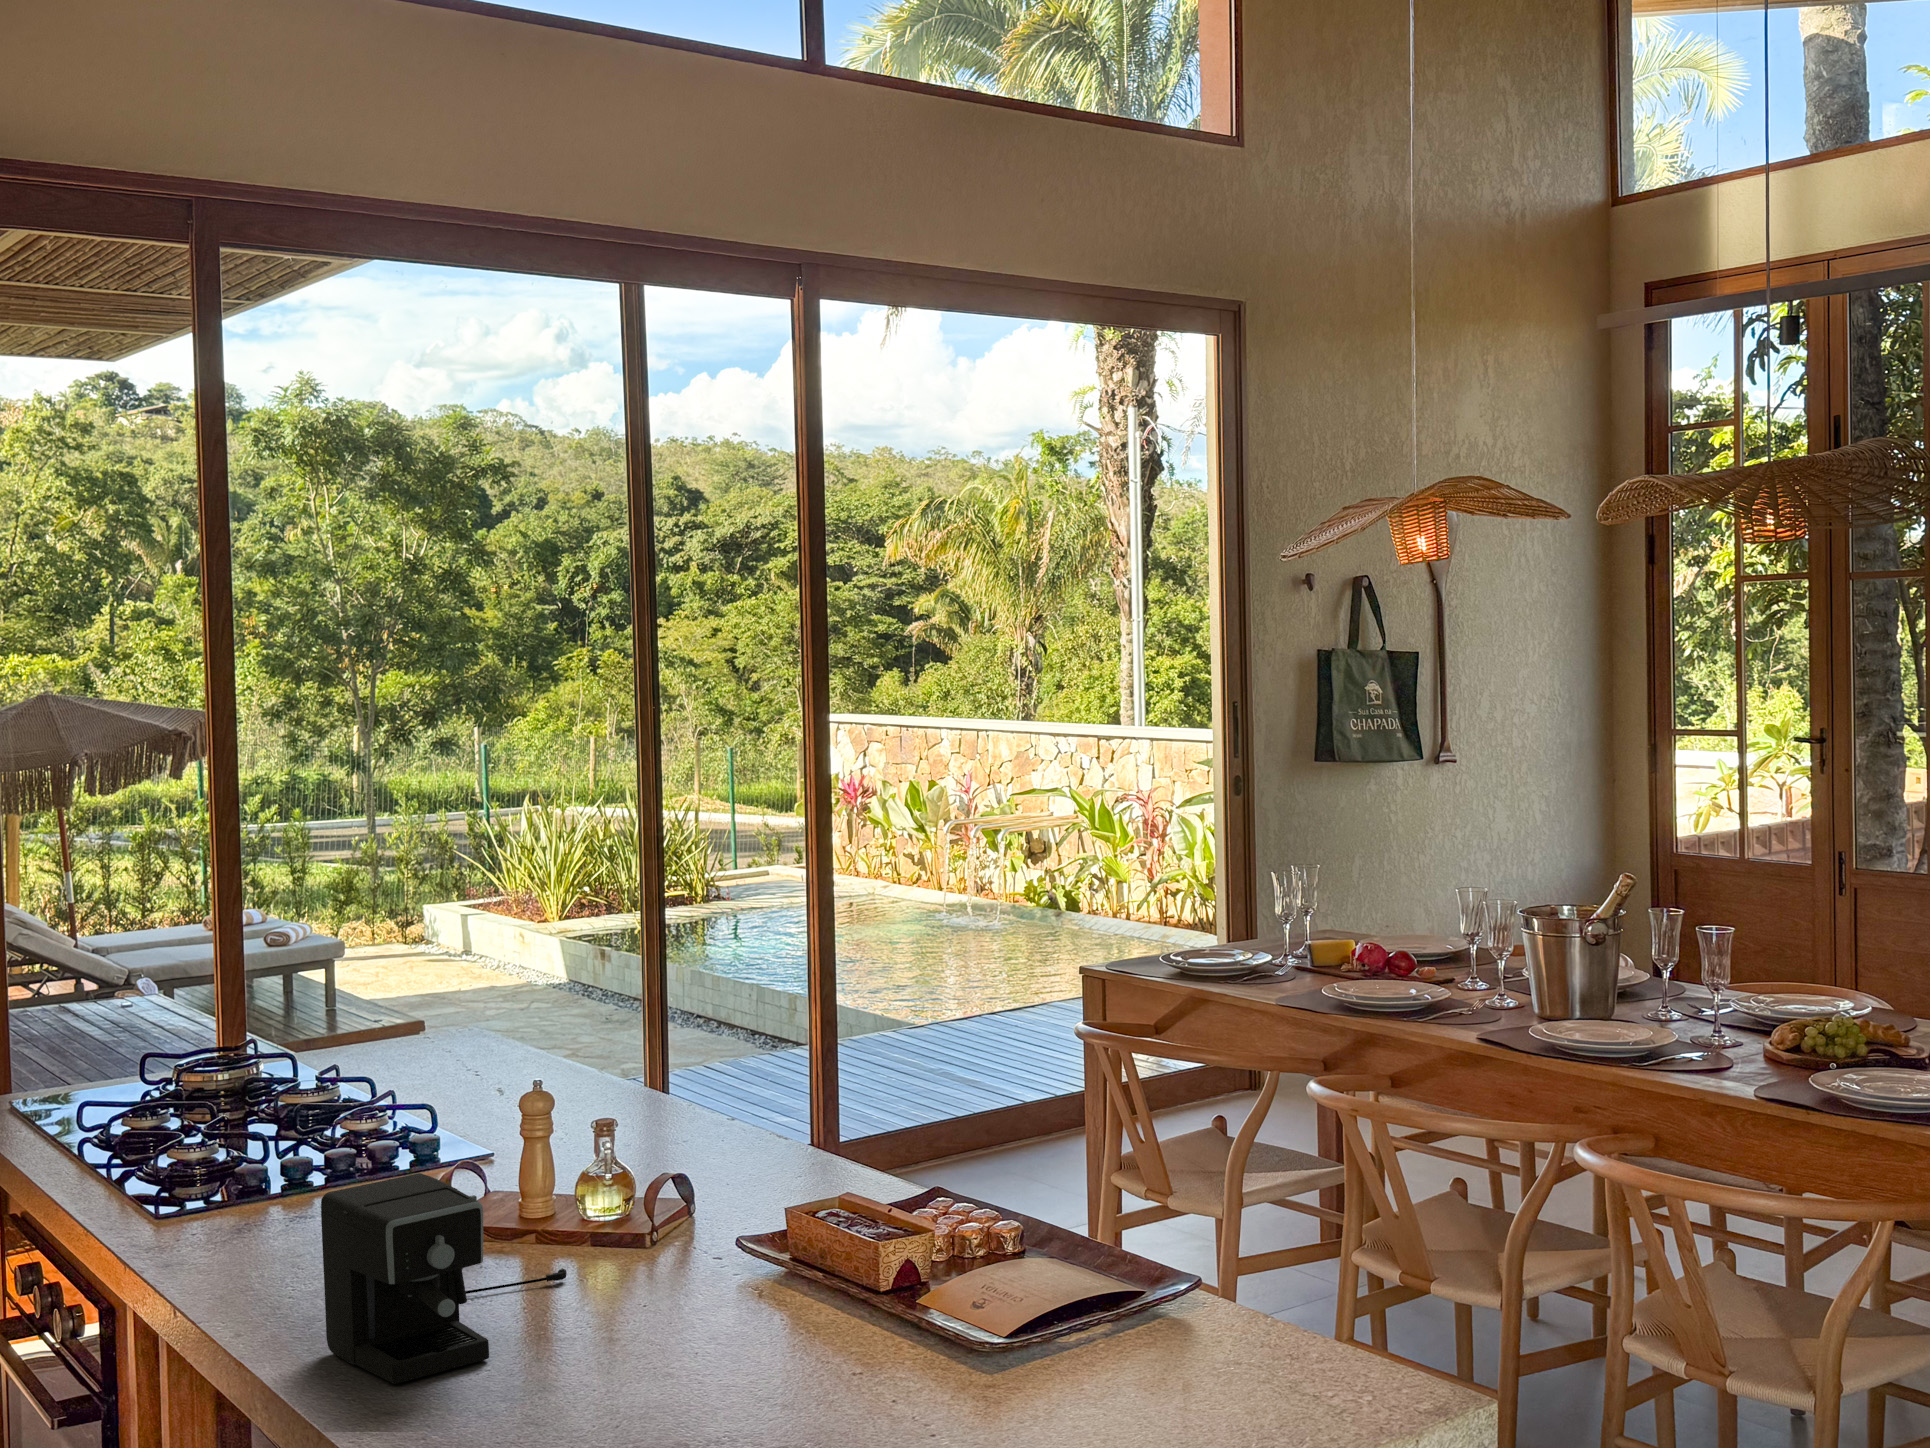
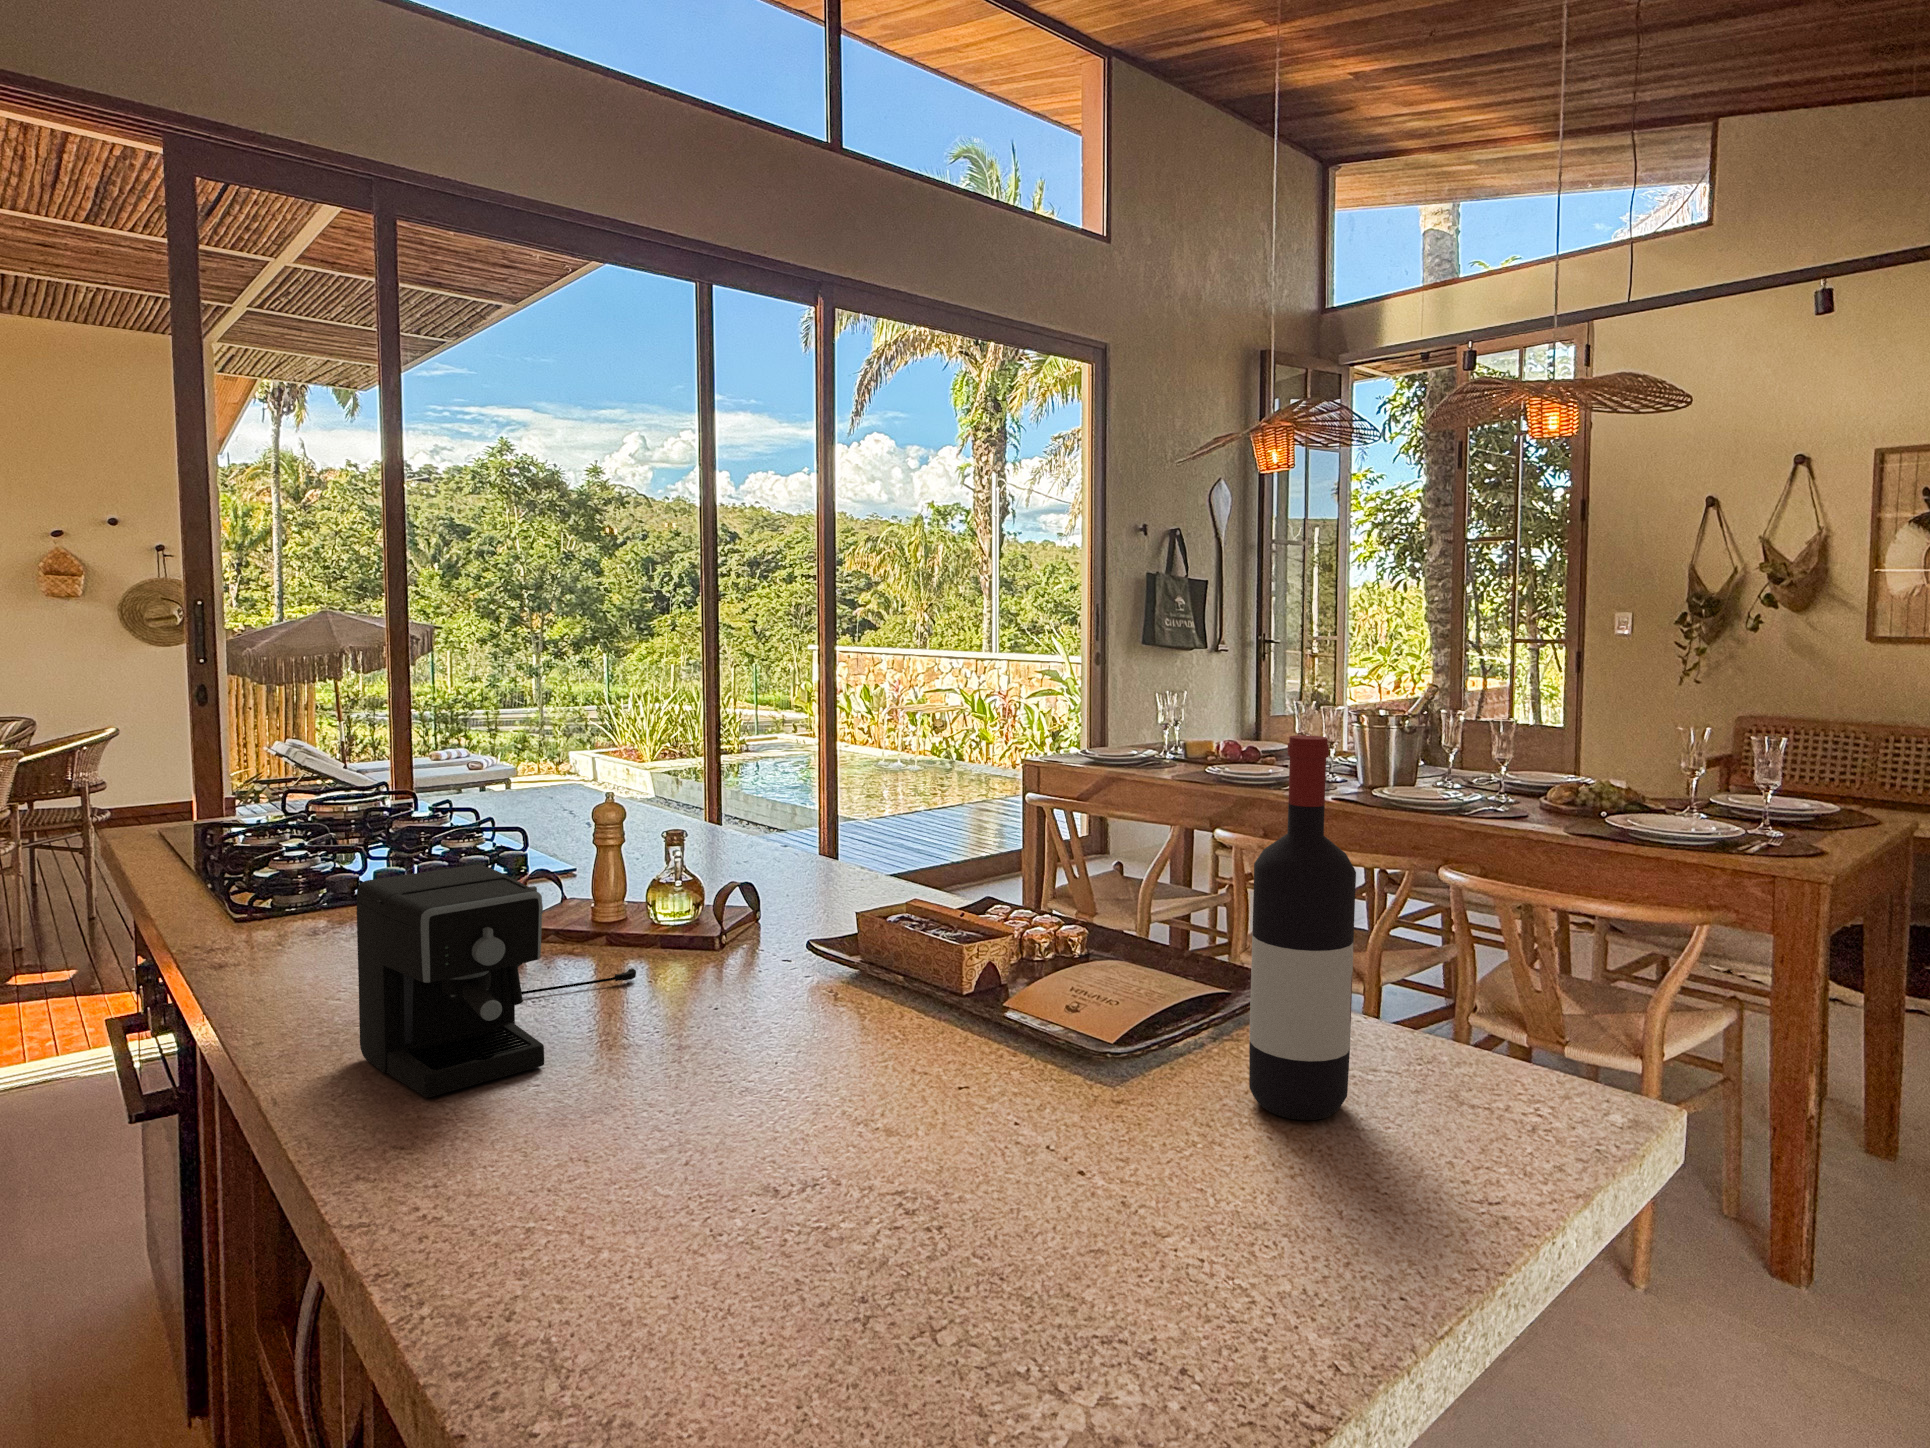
wine bottle: none [1102,1057,1194,1403] -> present [1249,735,1356,1120]

